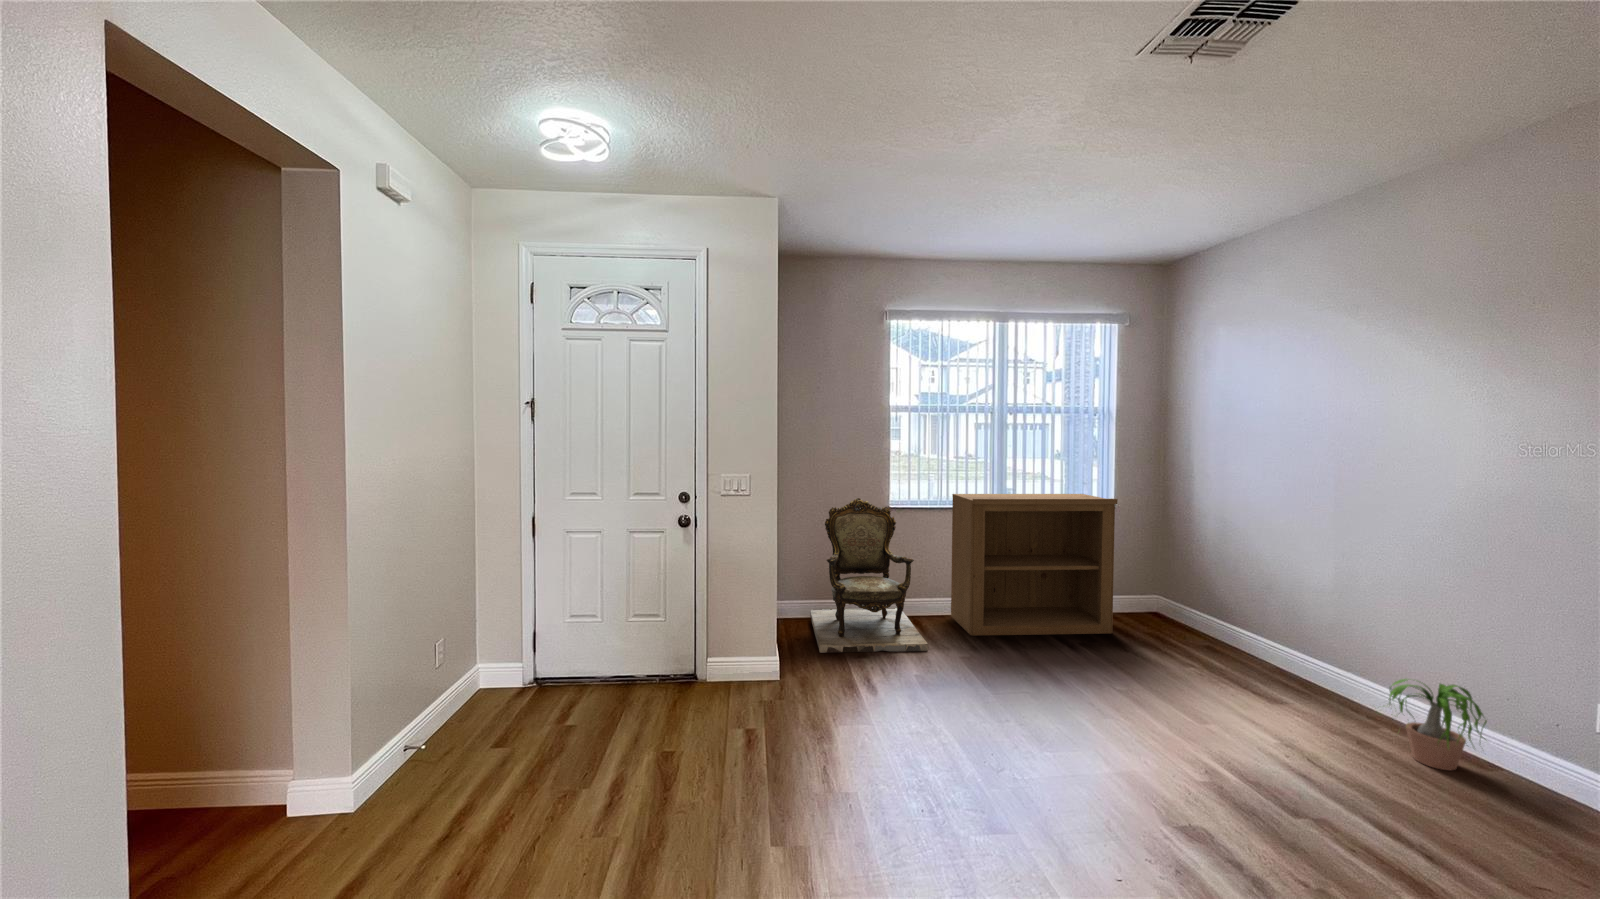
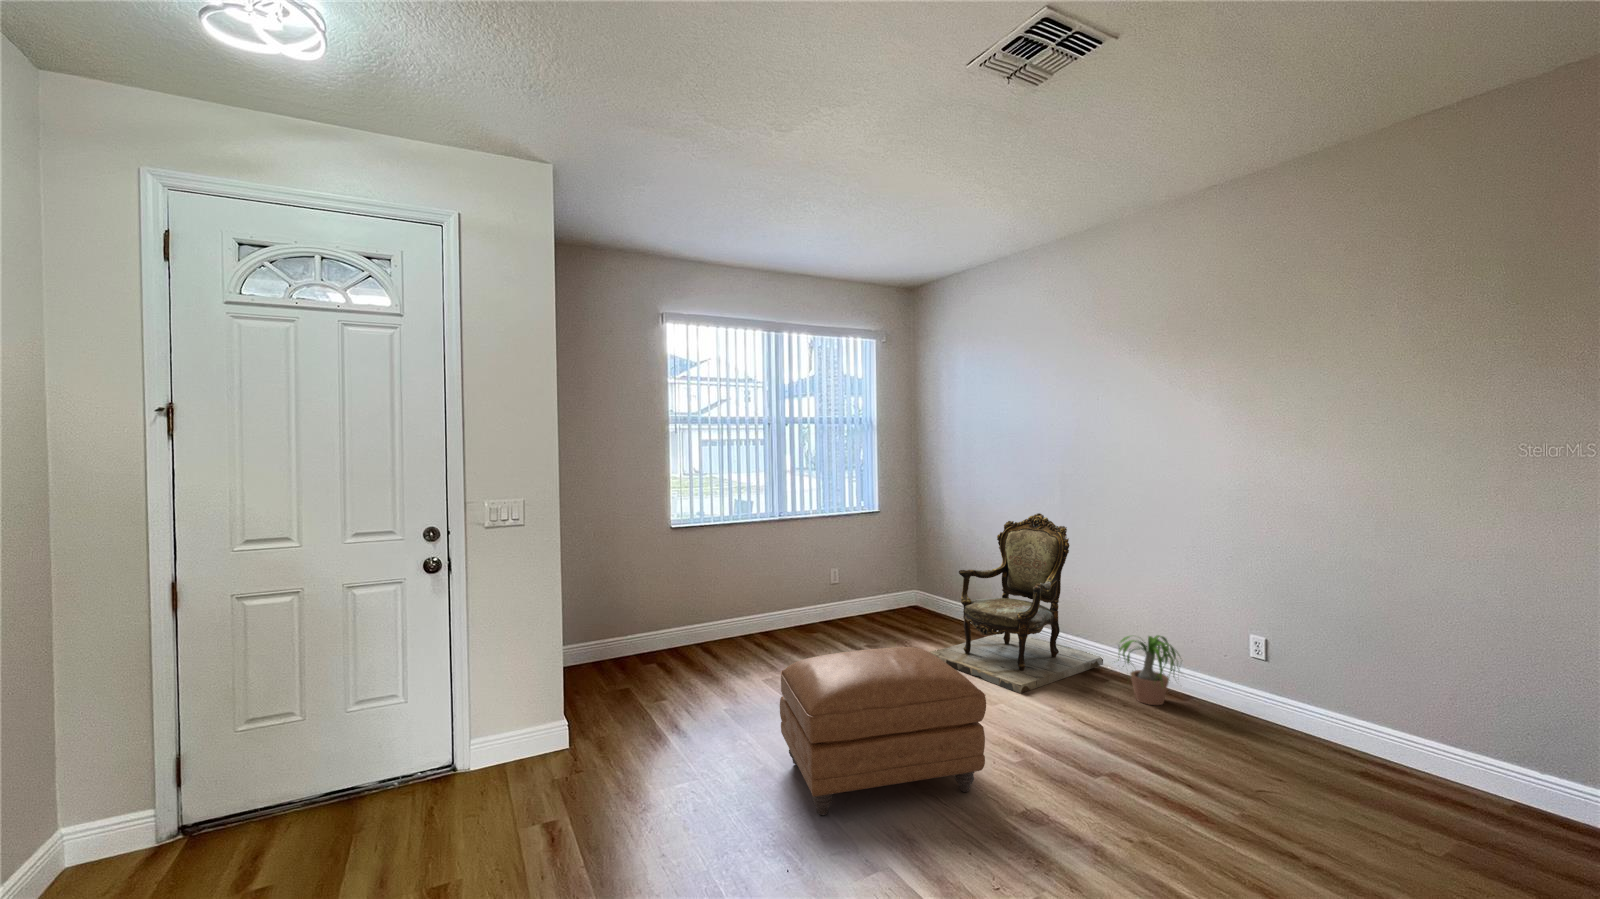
bookshelf: present [951,494,1118,635] -> none [738,501,892,656]
armchair: present [810,498,928,653] -> present [930,513,1103,694]
ottoman: none [951,637,1156,798] -> present [780,647,986,815]

